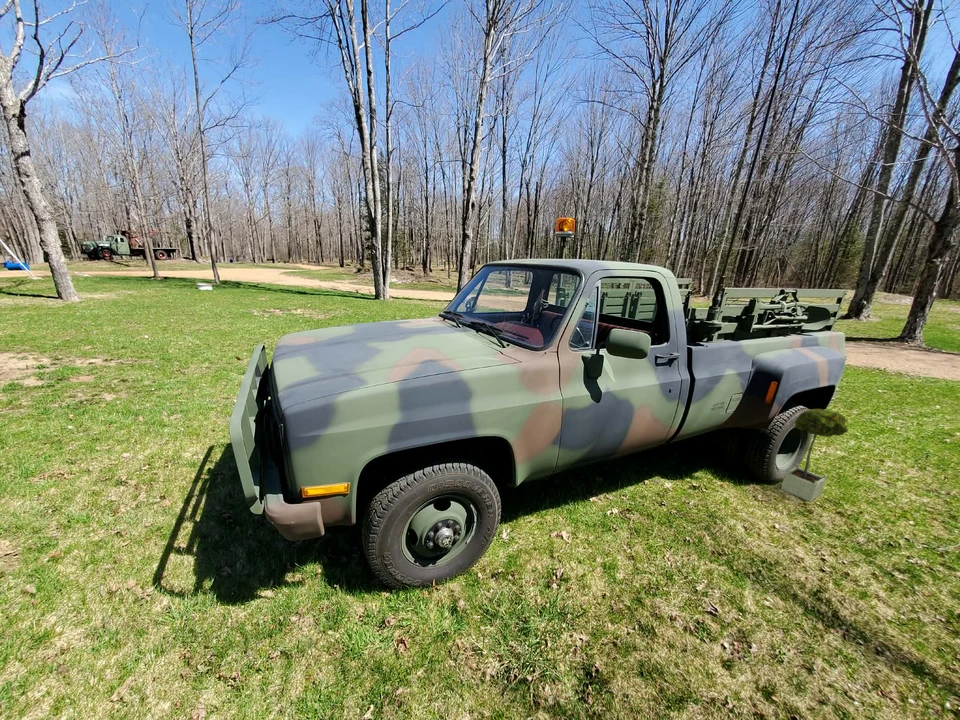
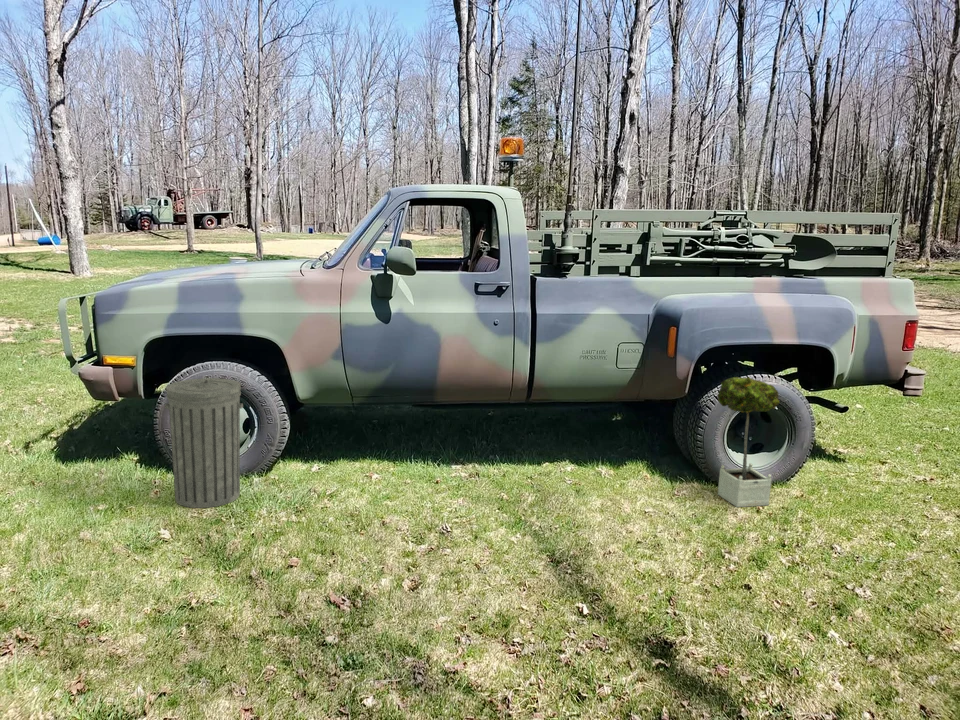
trash can: none [405,484,489,647] -> present [165,378,243,508]

